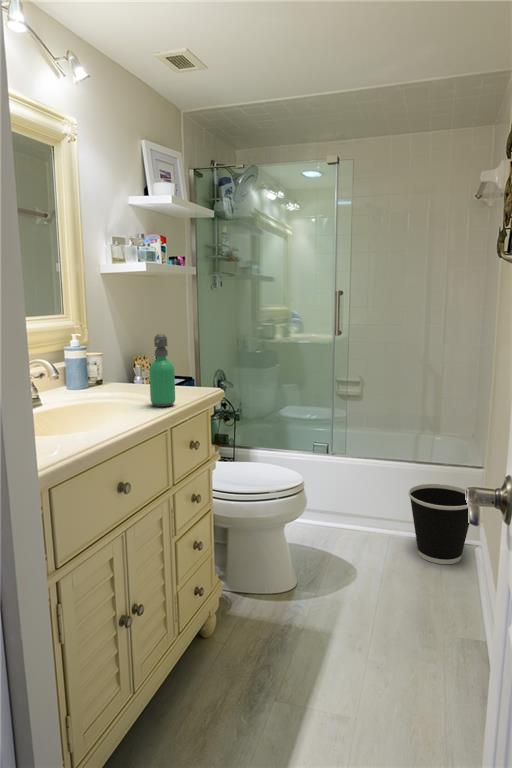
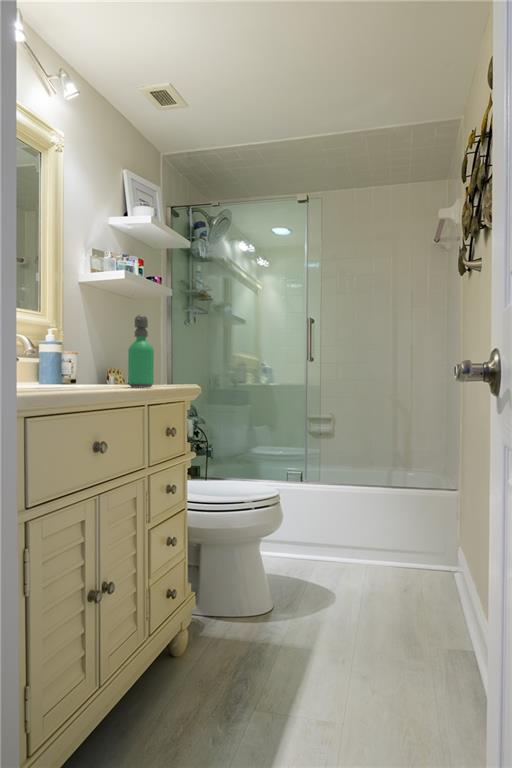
wastebasket: present [408,484,469,564] -> none [385,509,453,589]

